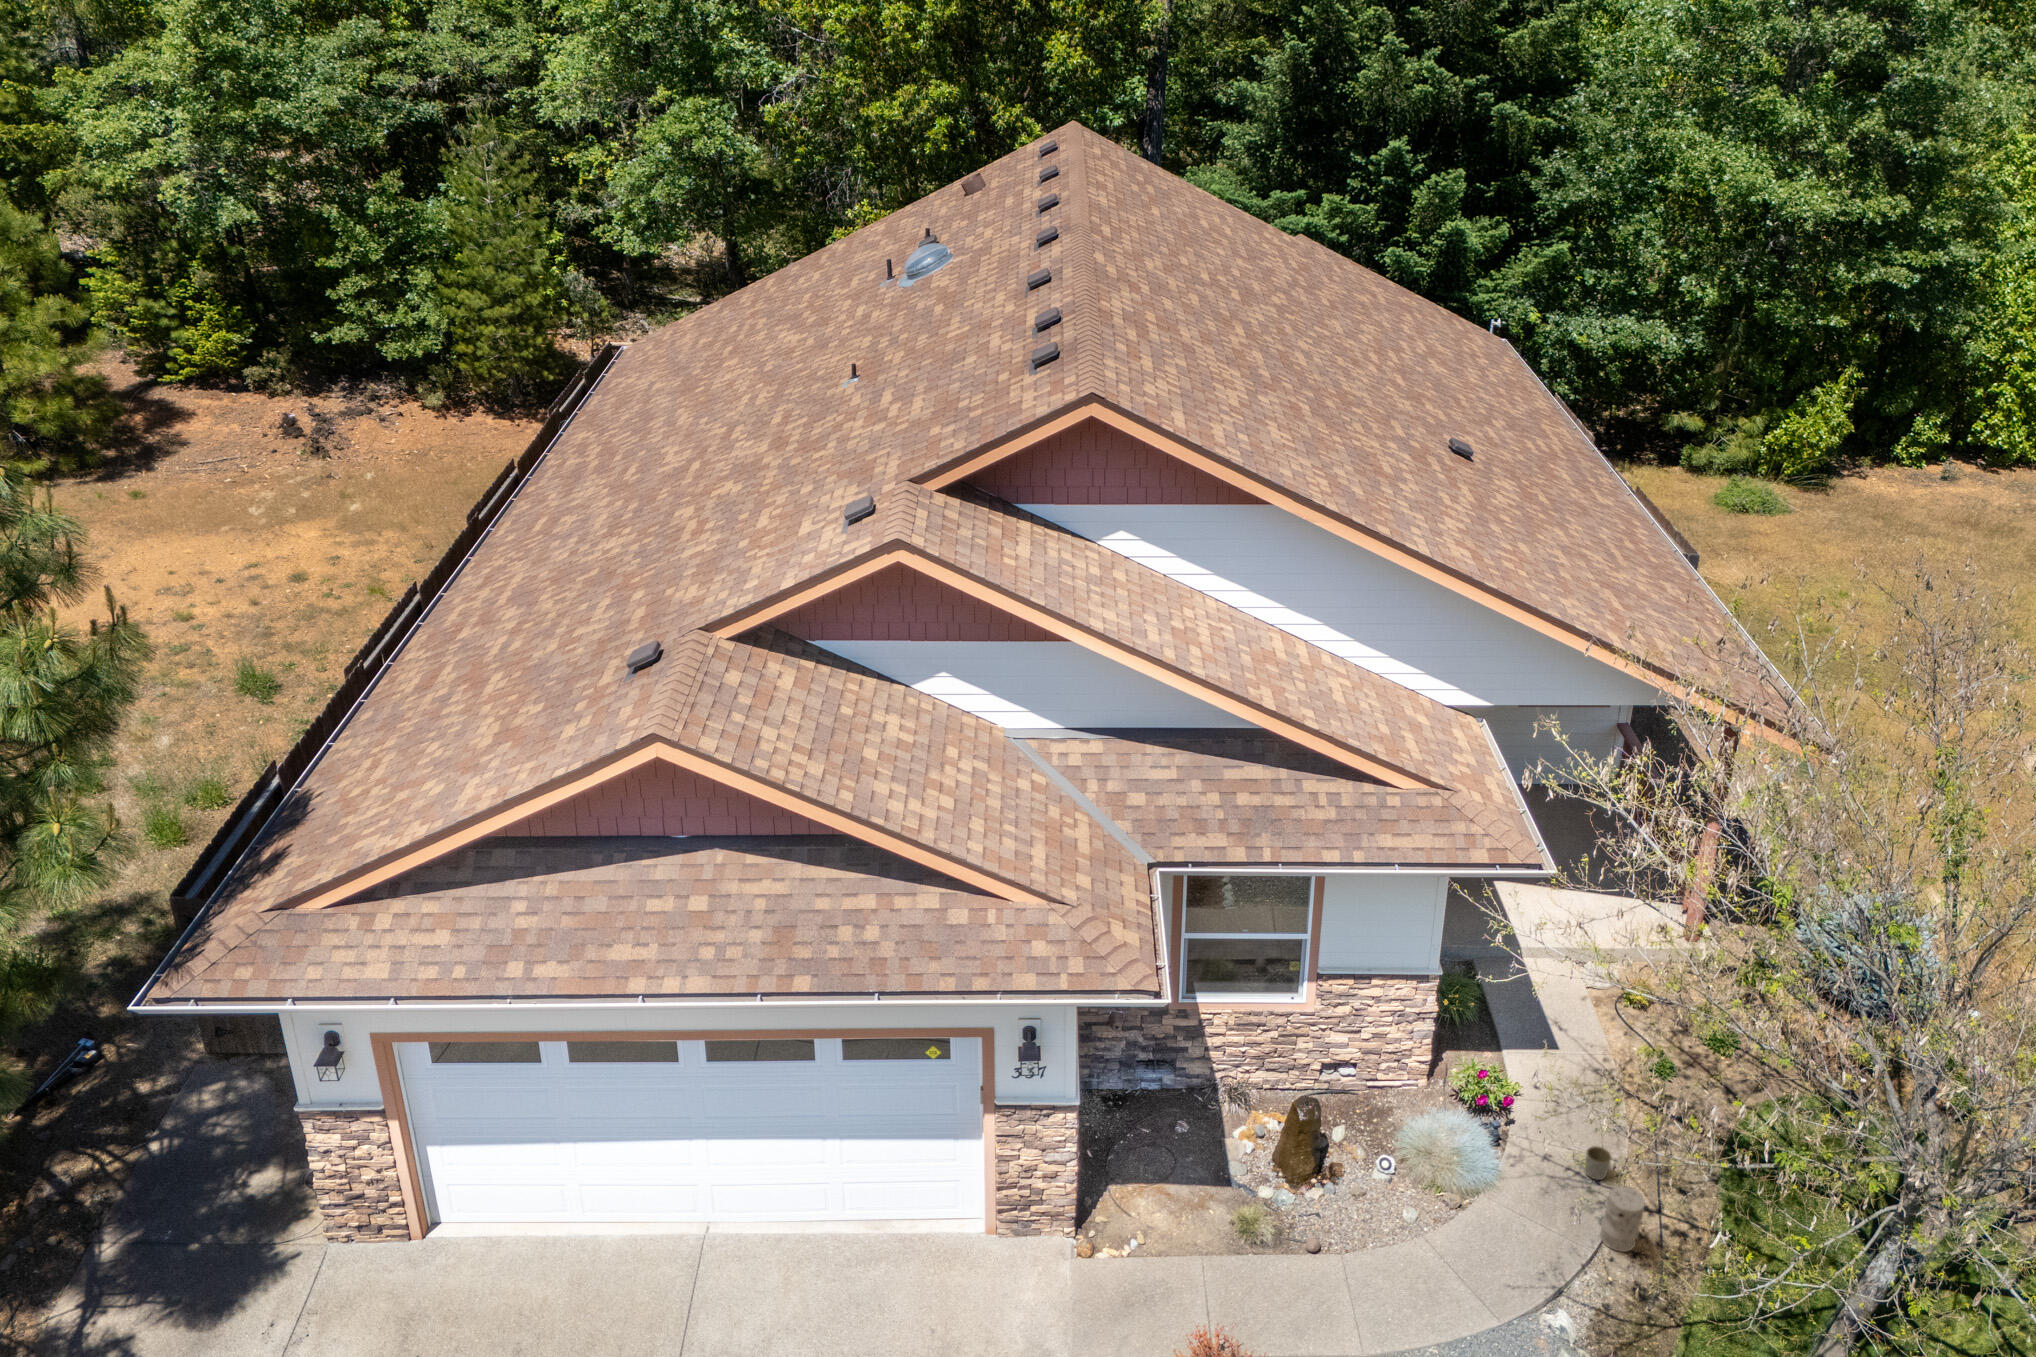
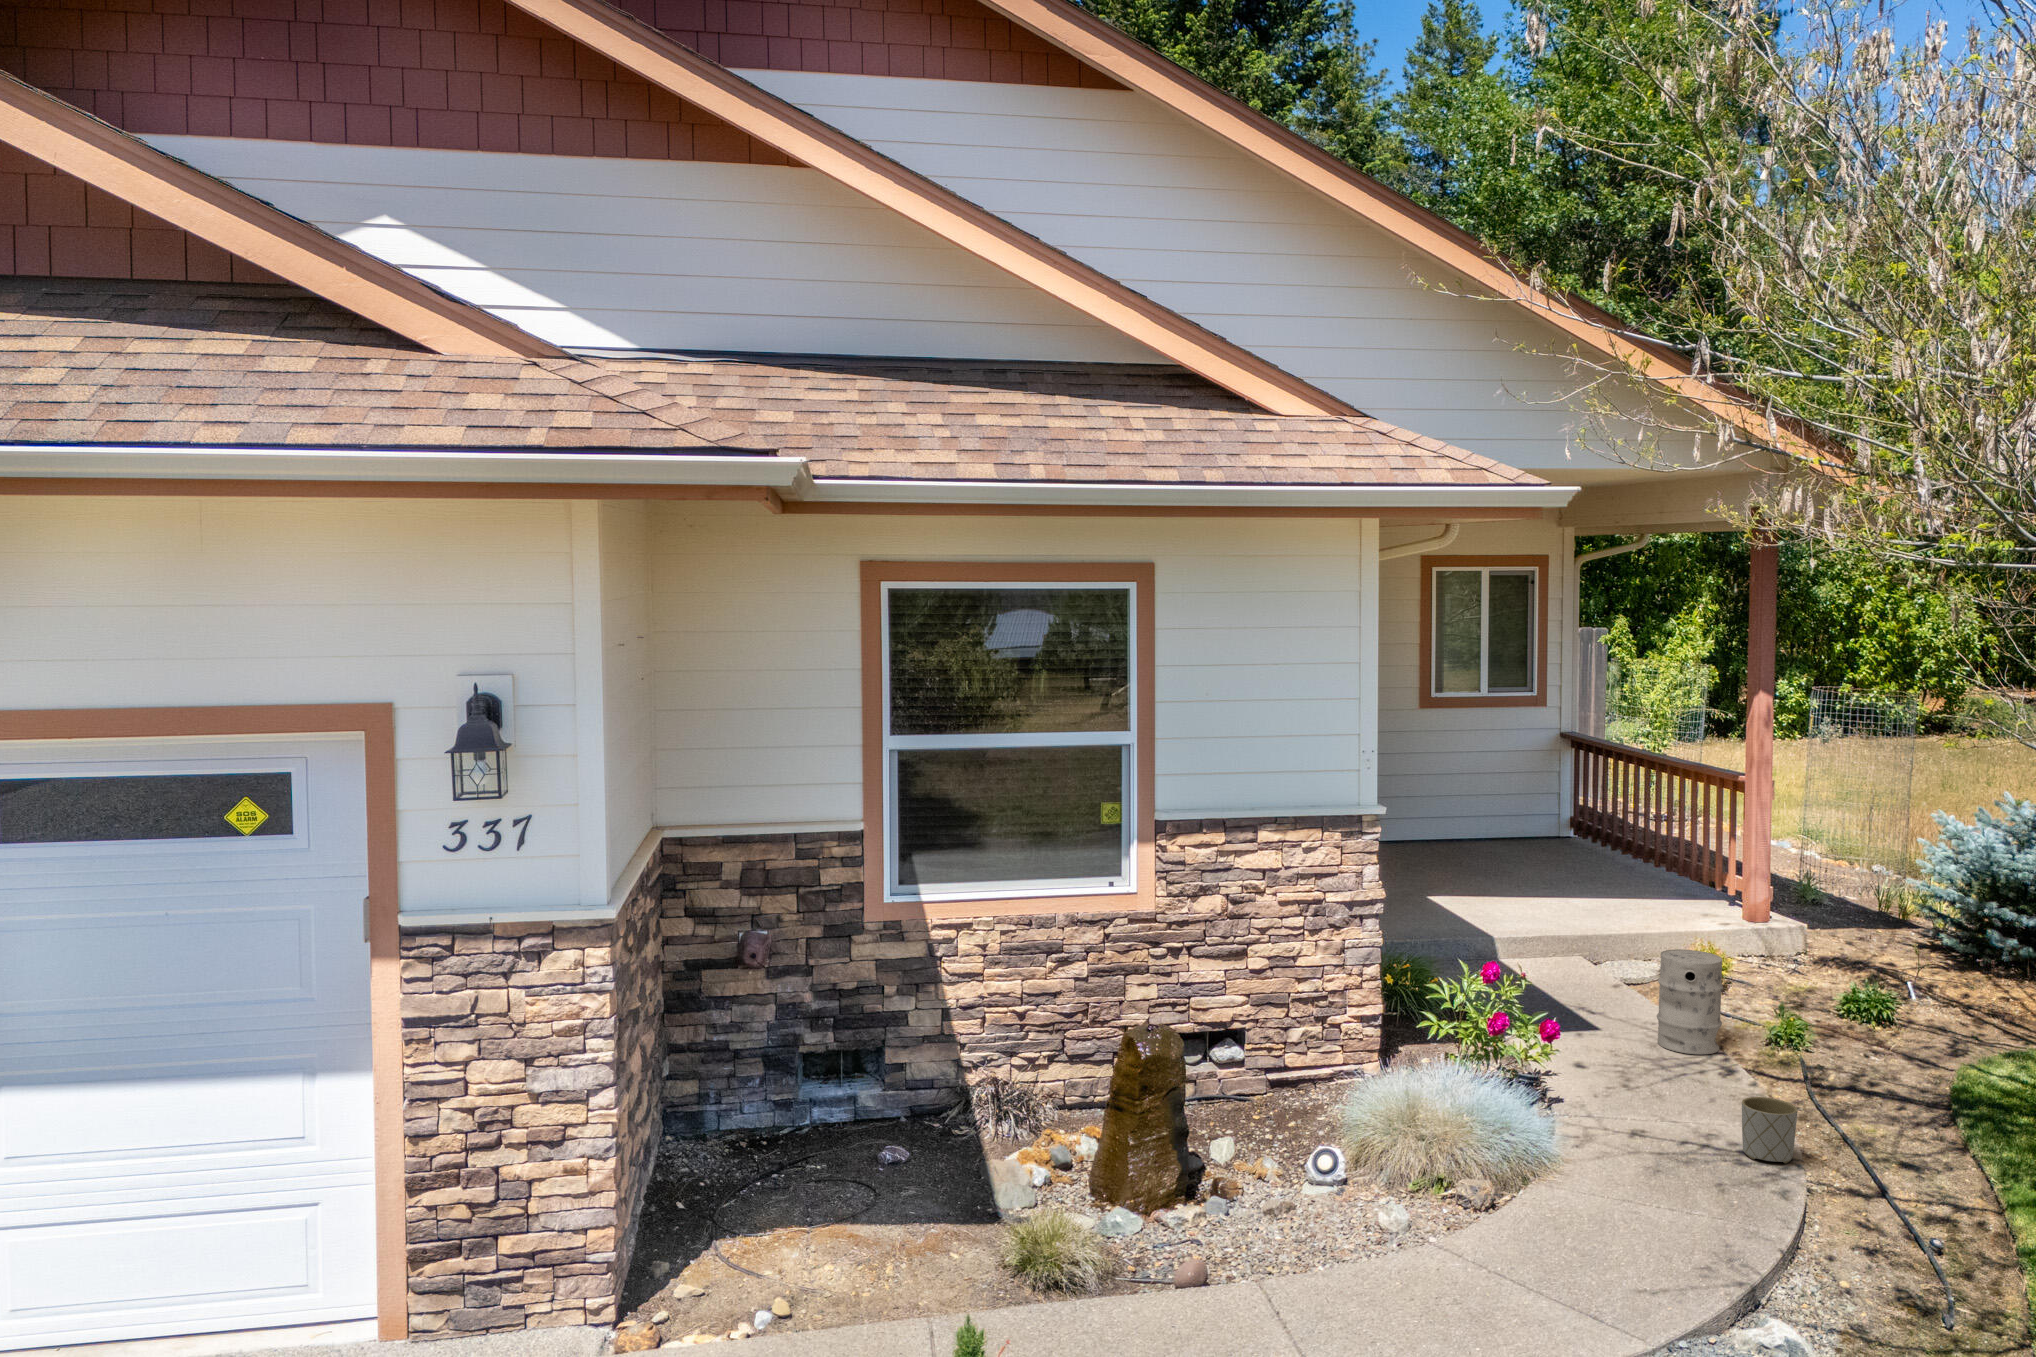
trash can: present [1600,1186,1645,1252] -> present [1657,949,1723,1054]

